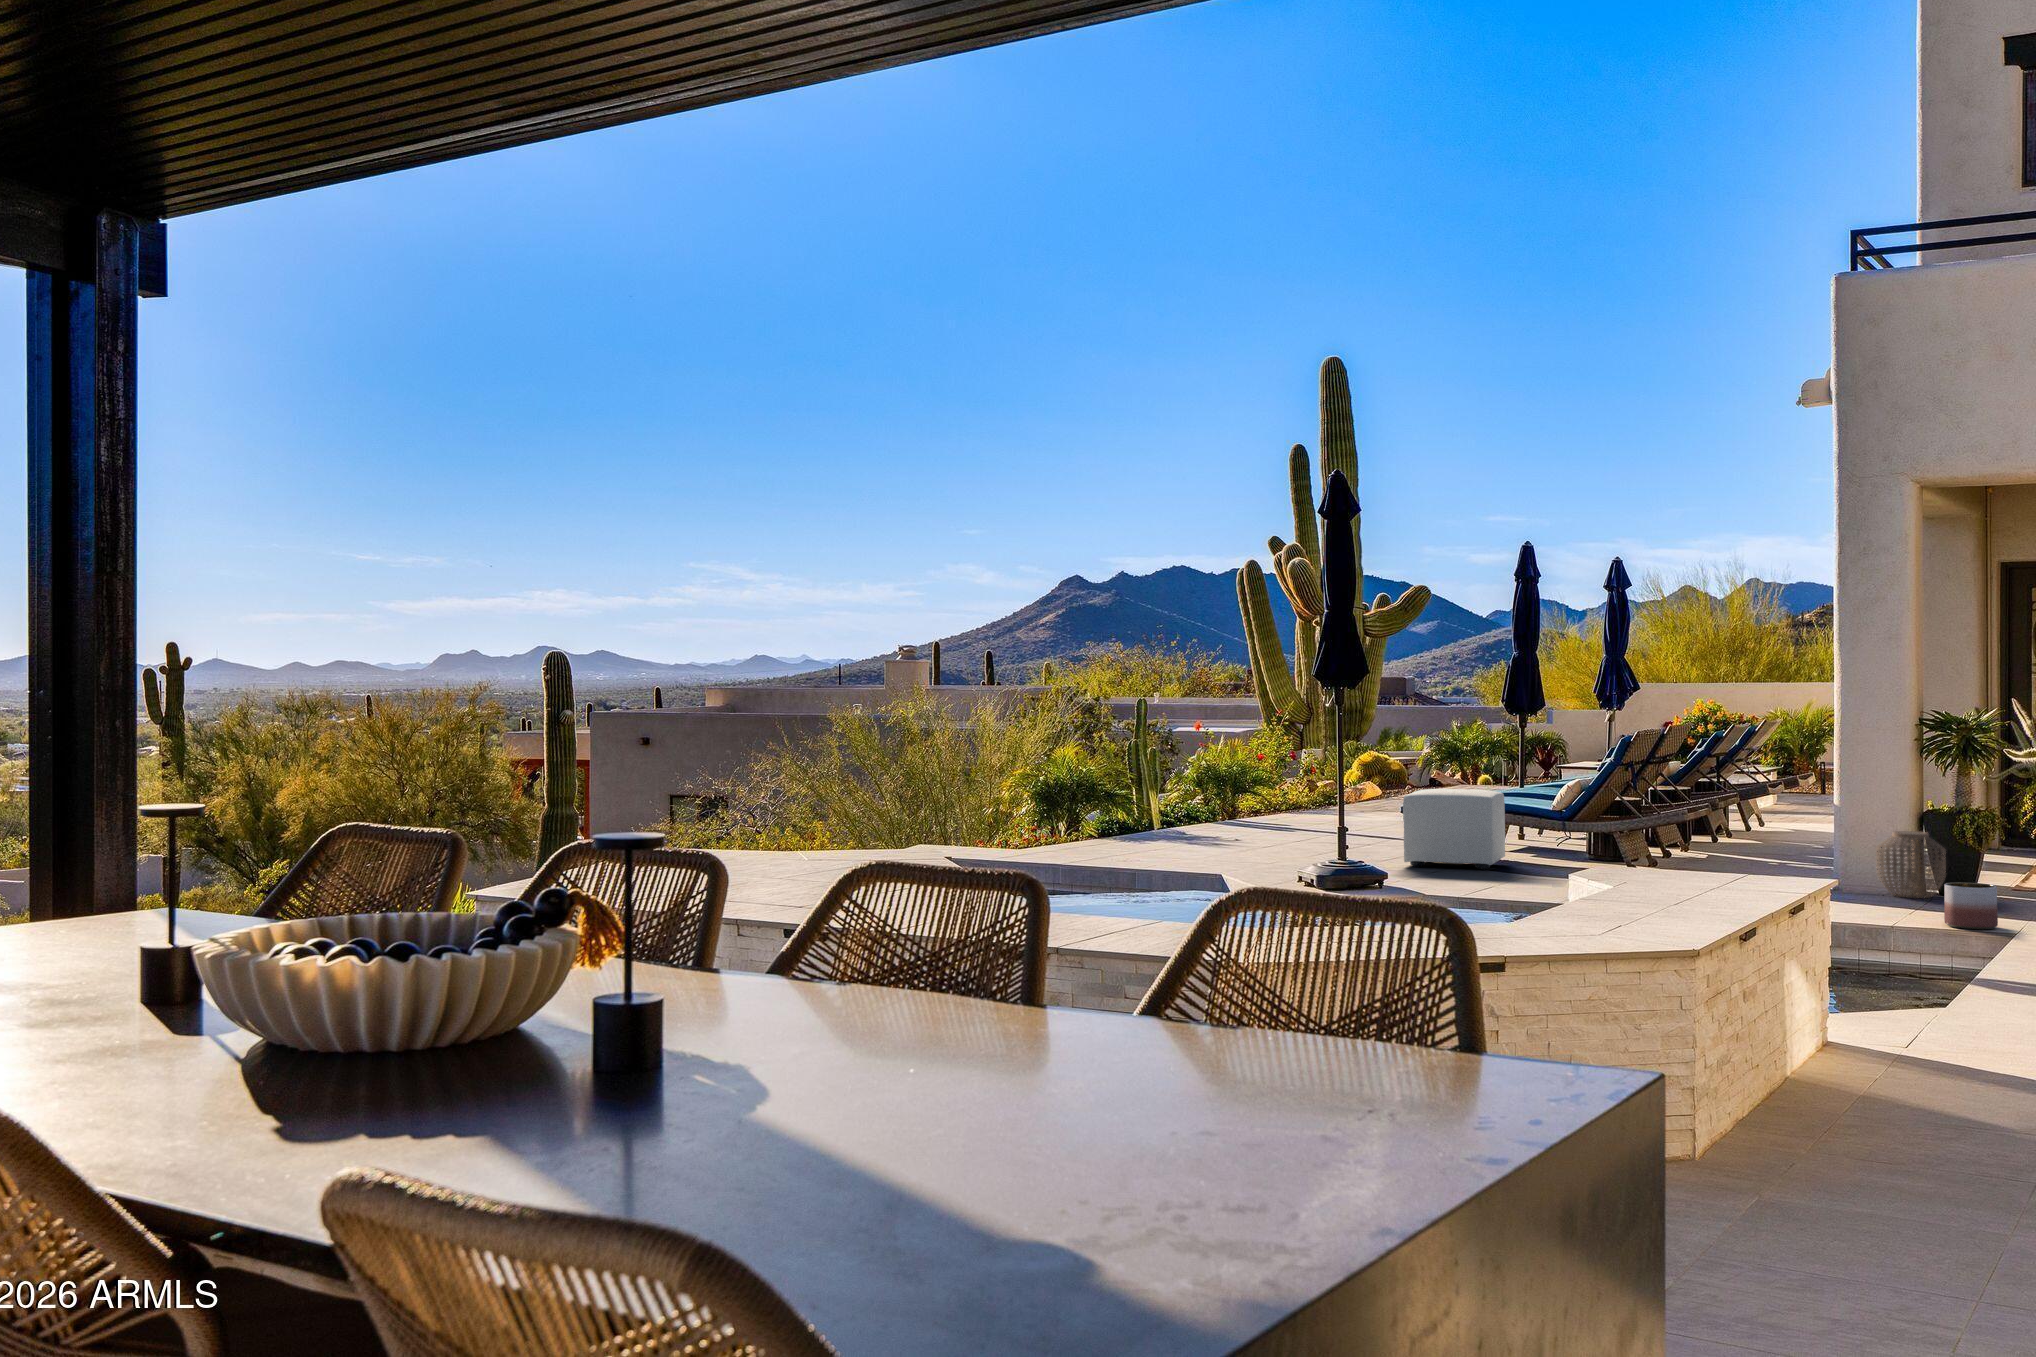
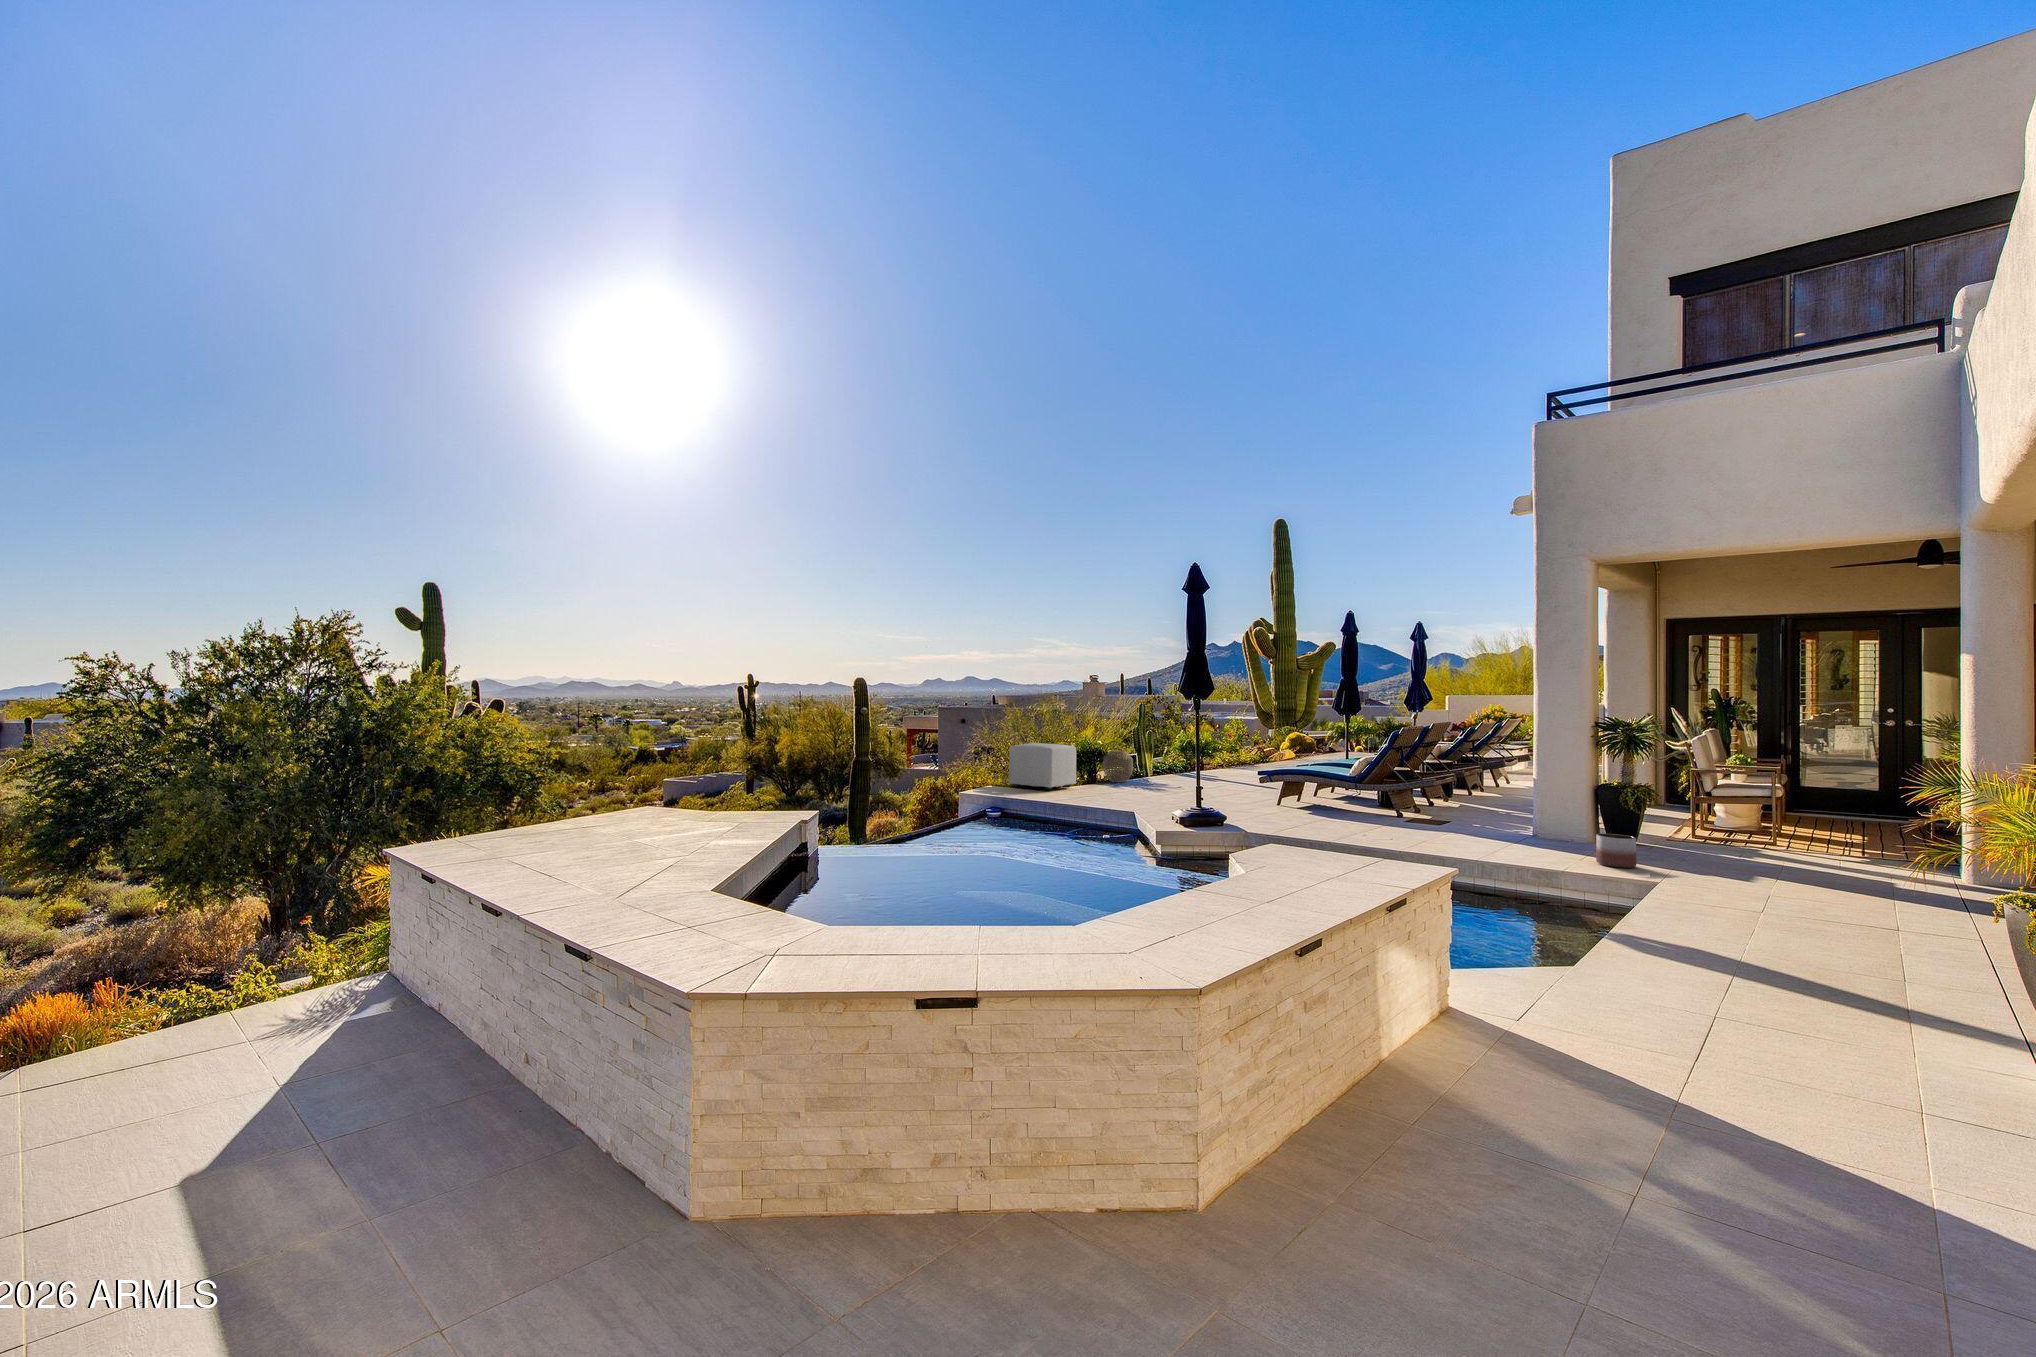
ottoman: present [1403,789,1505,870] -> present [1009,743,1076,790]
woven basket: present [1876,831,1946,898] -> present [1103,750,1133,782]

